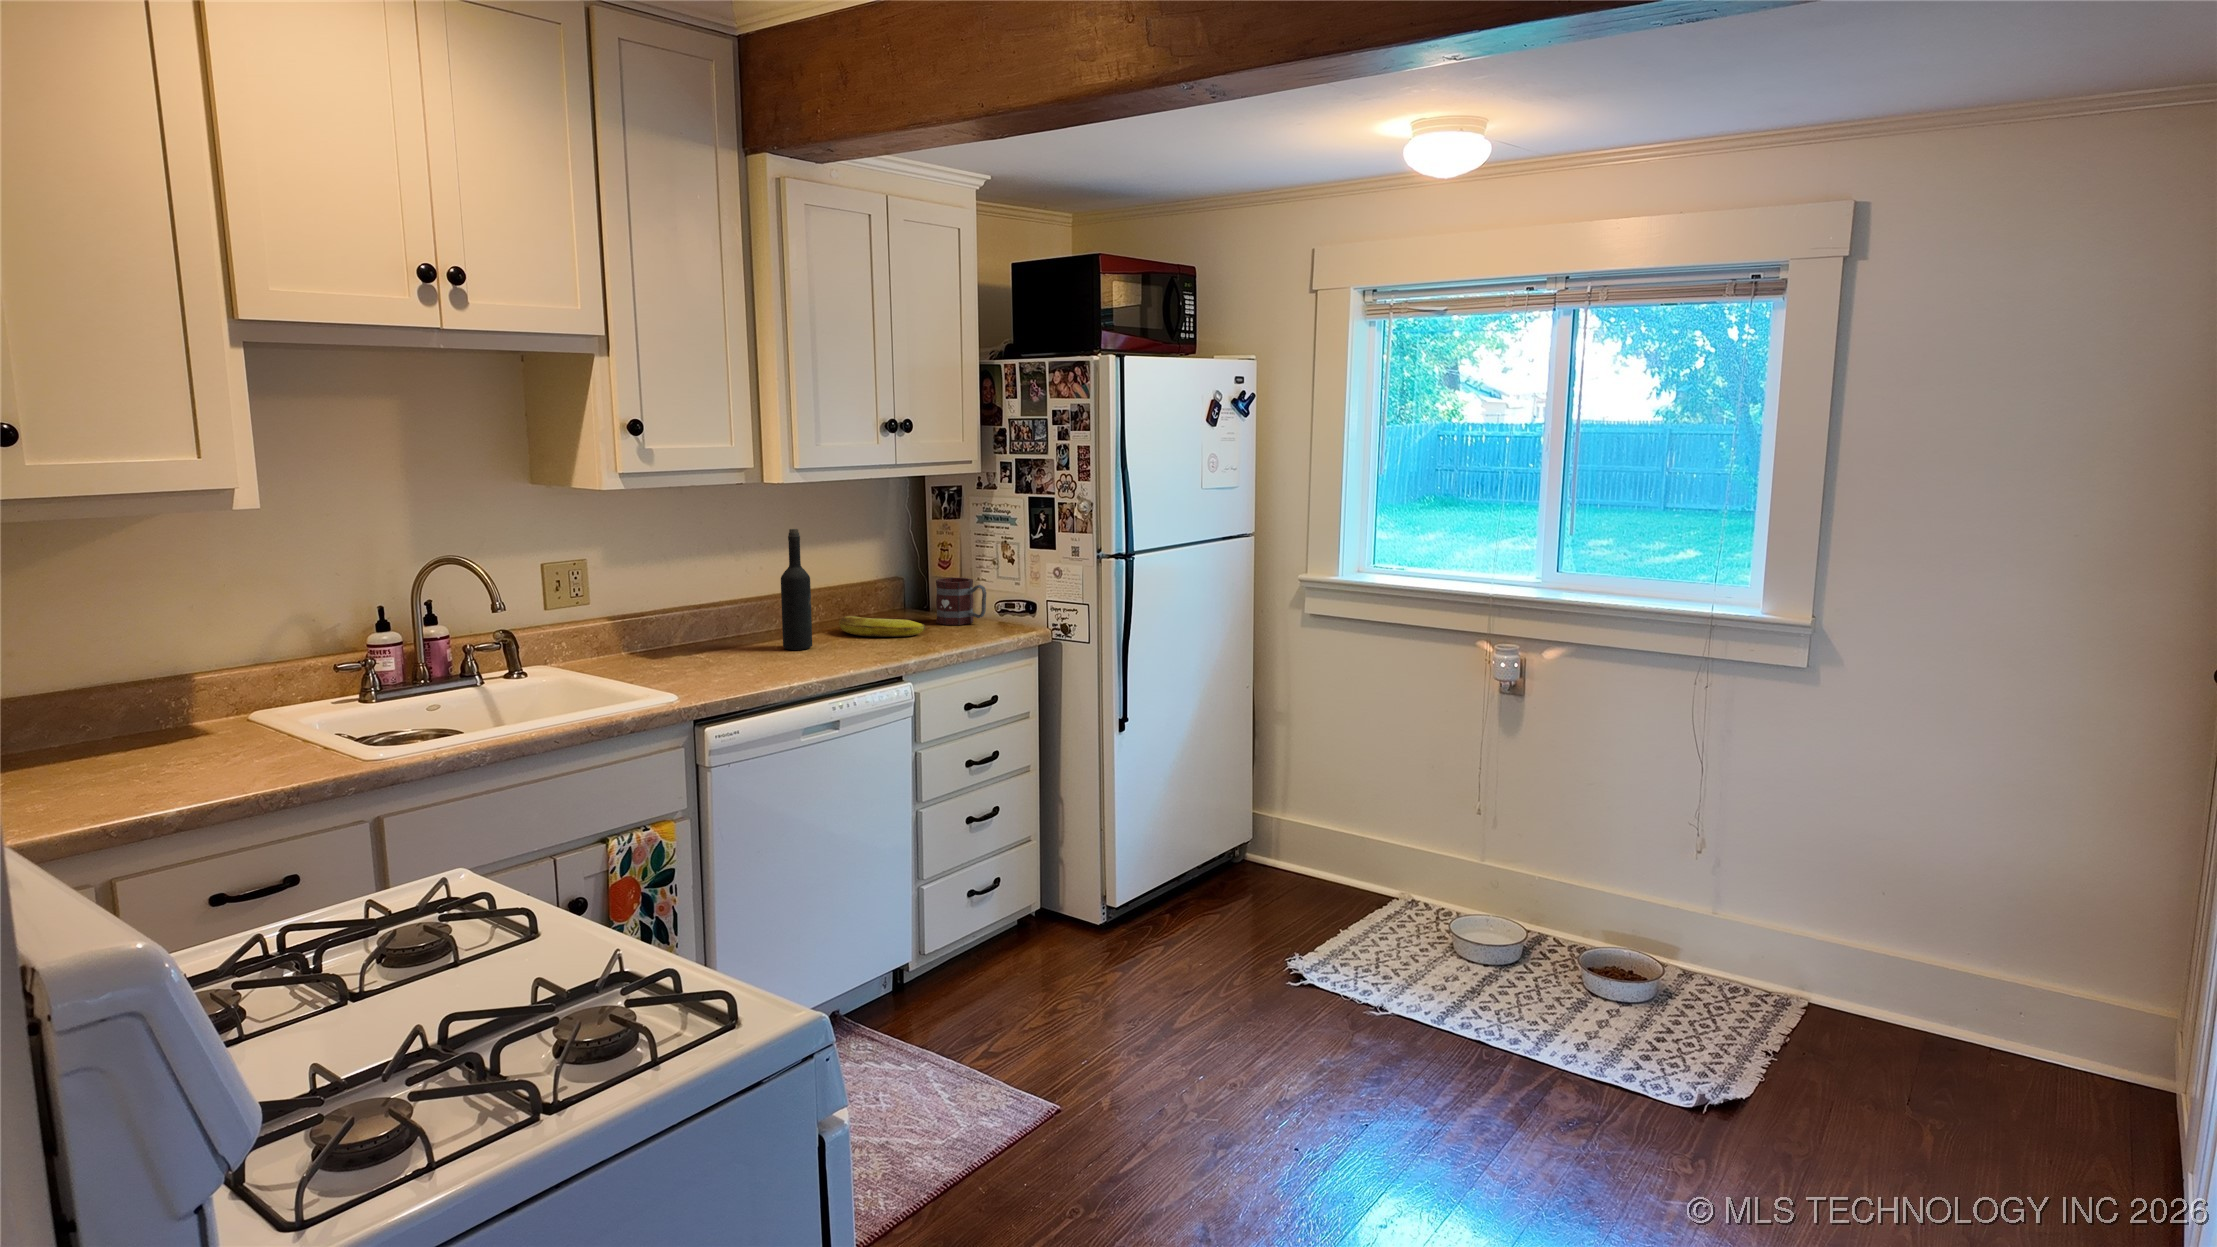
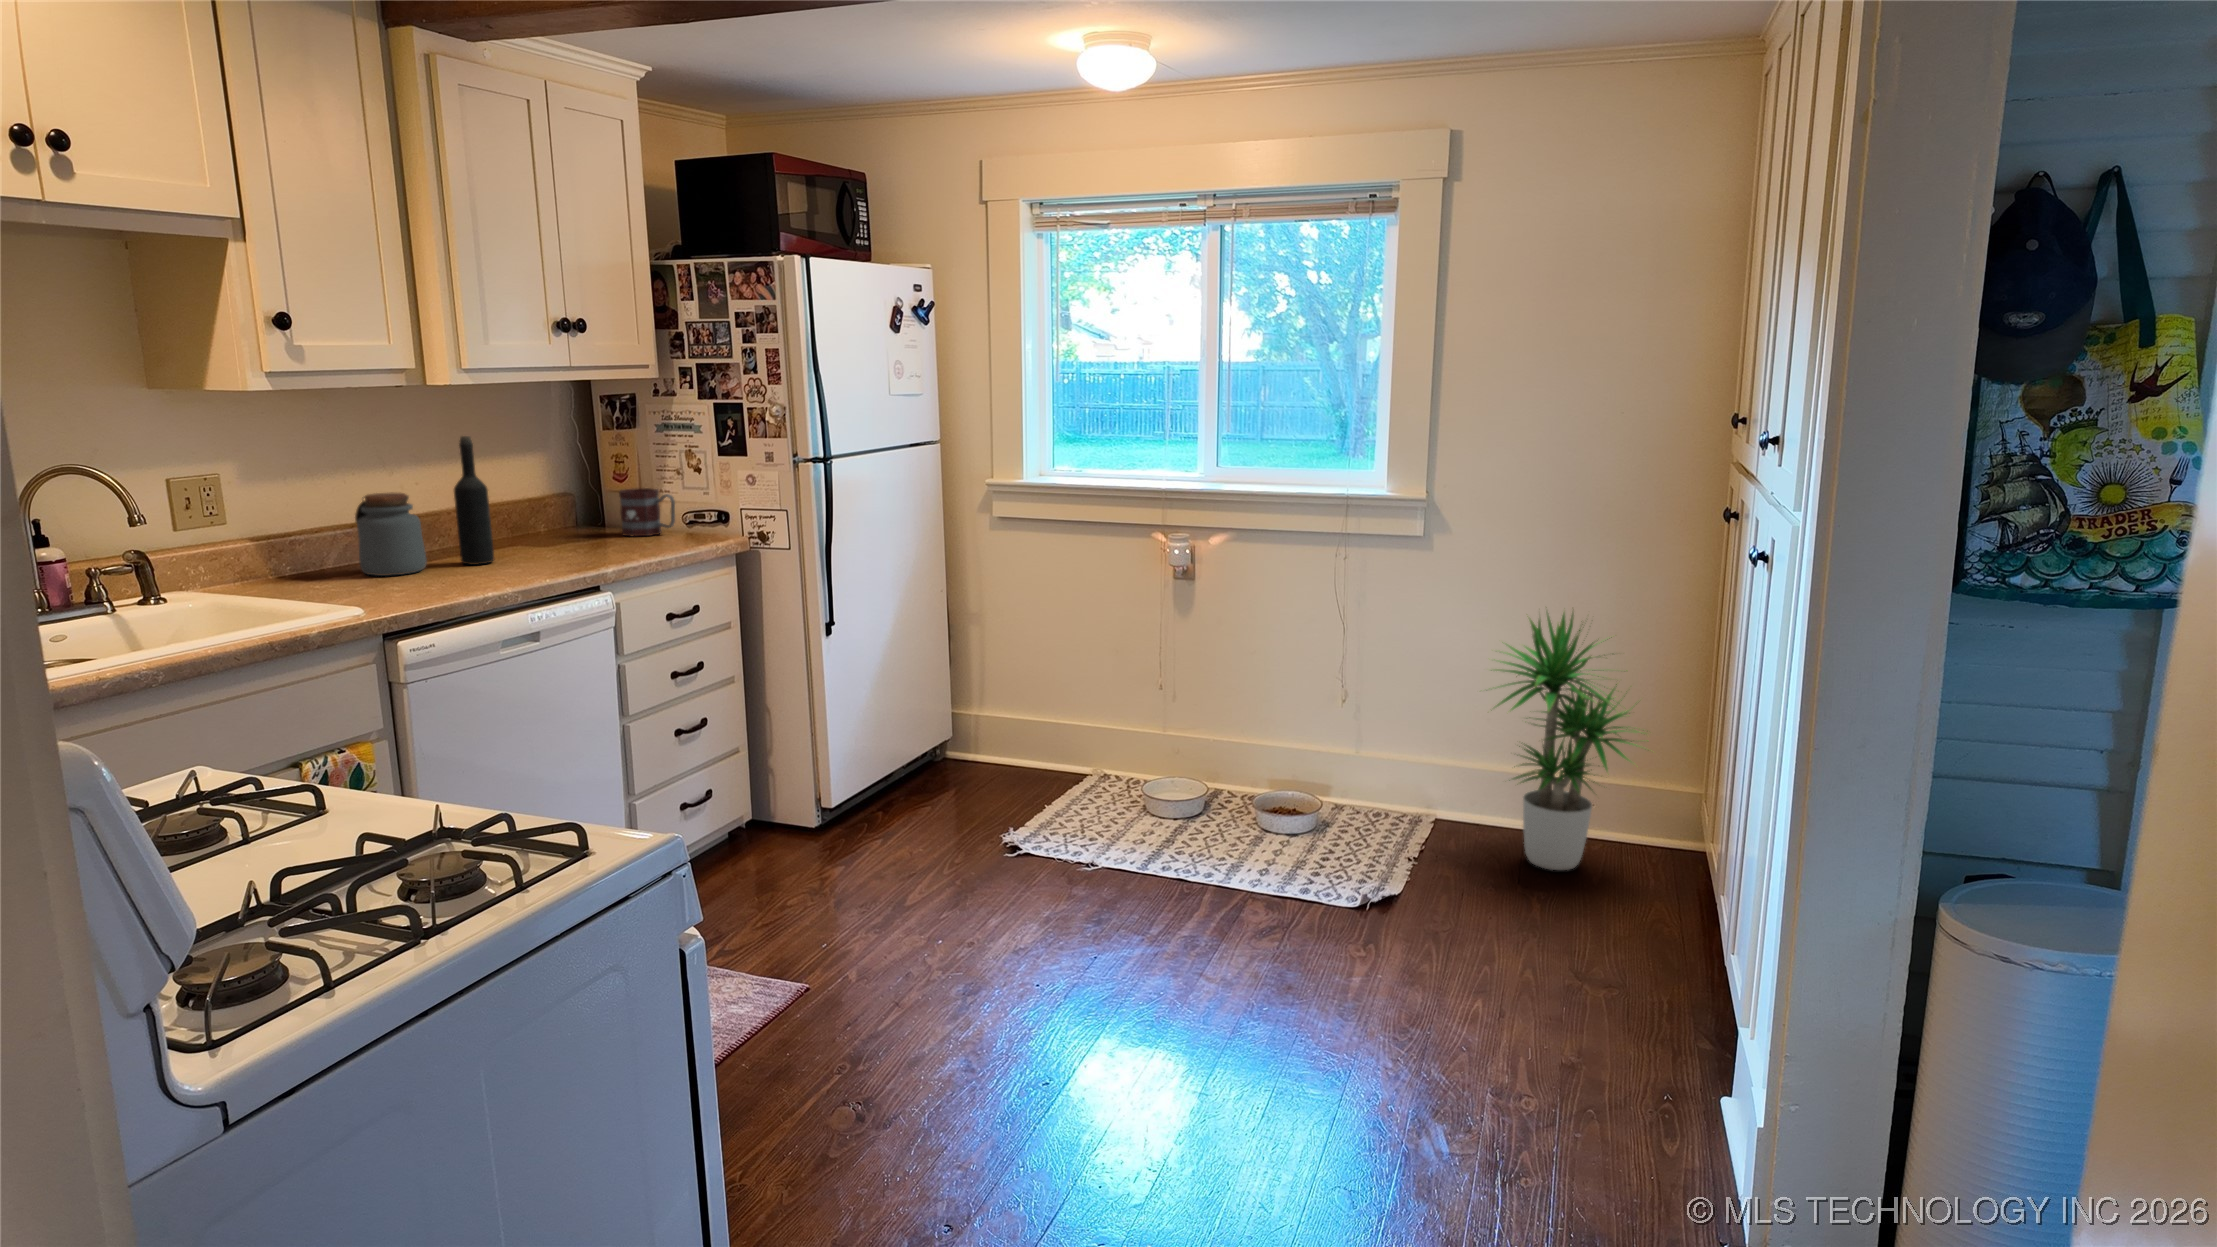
jar: none [695,580,752,658] -> present [355,492,427,576]
banana: present [839,616,925,637] -> none [517,530,615,549]
potted plant: none [1864,764,2117,1097] -> present [1494,613,1646,870]

